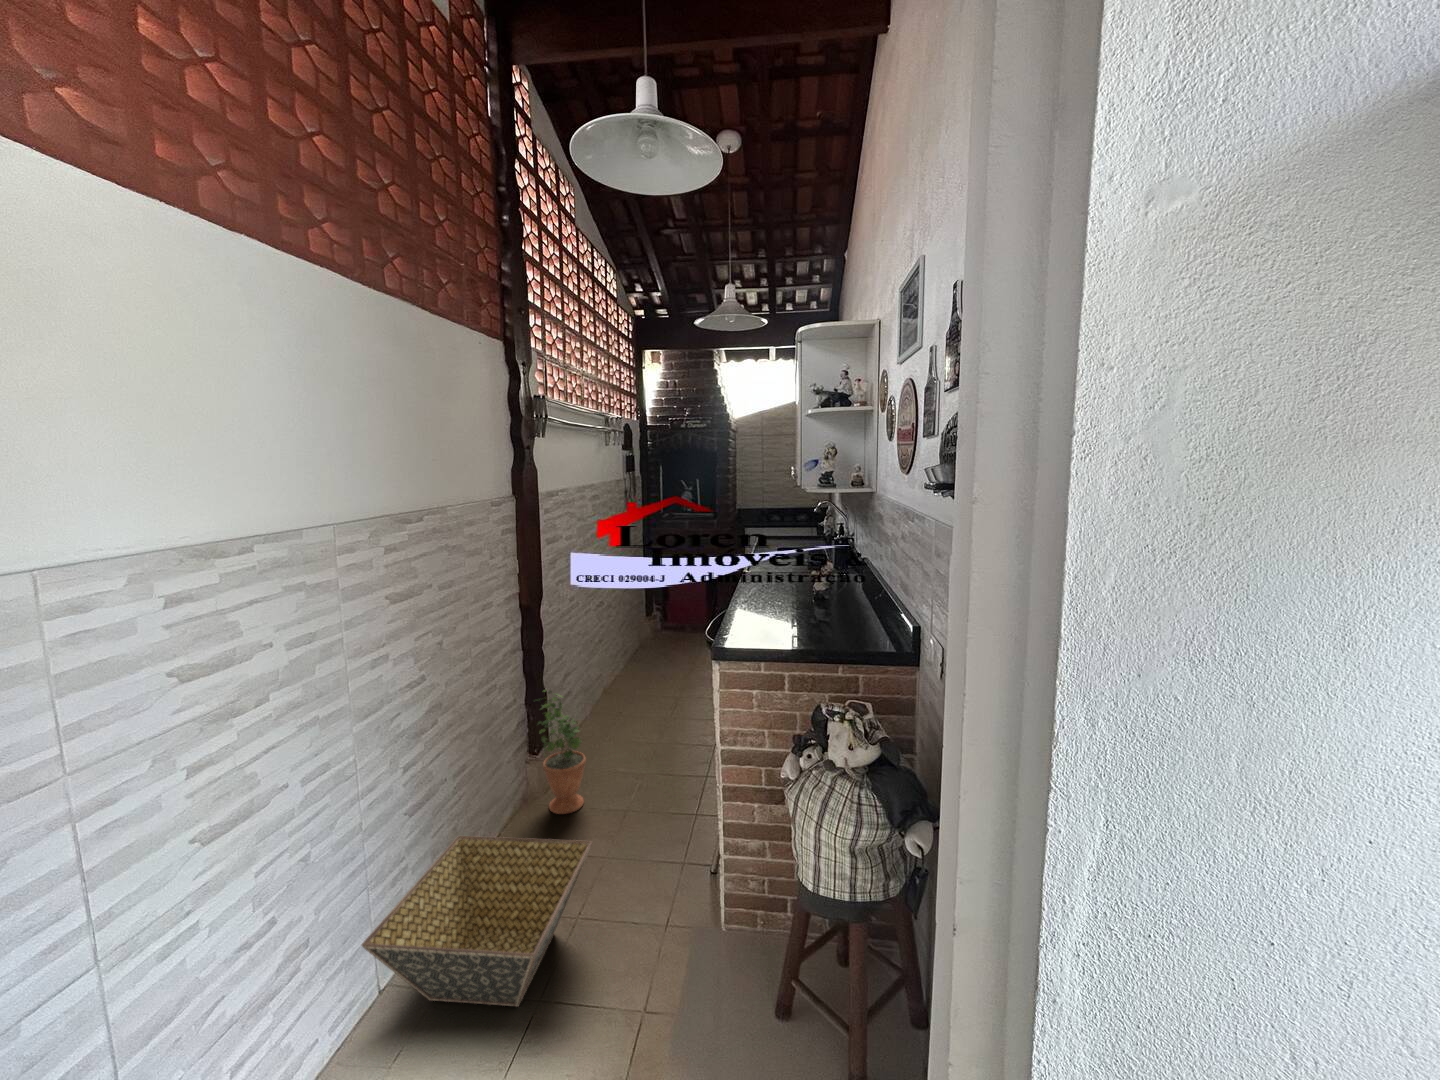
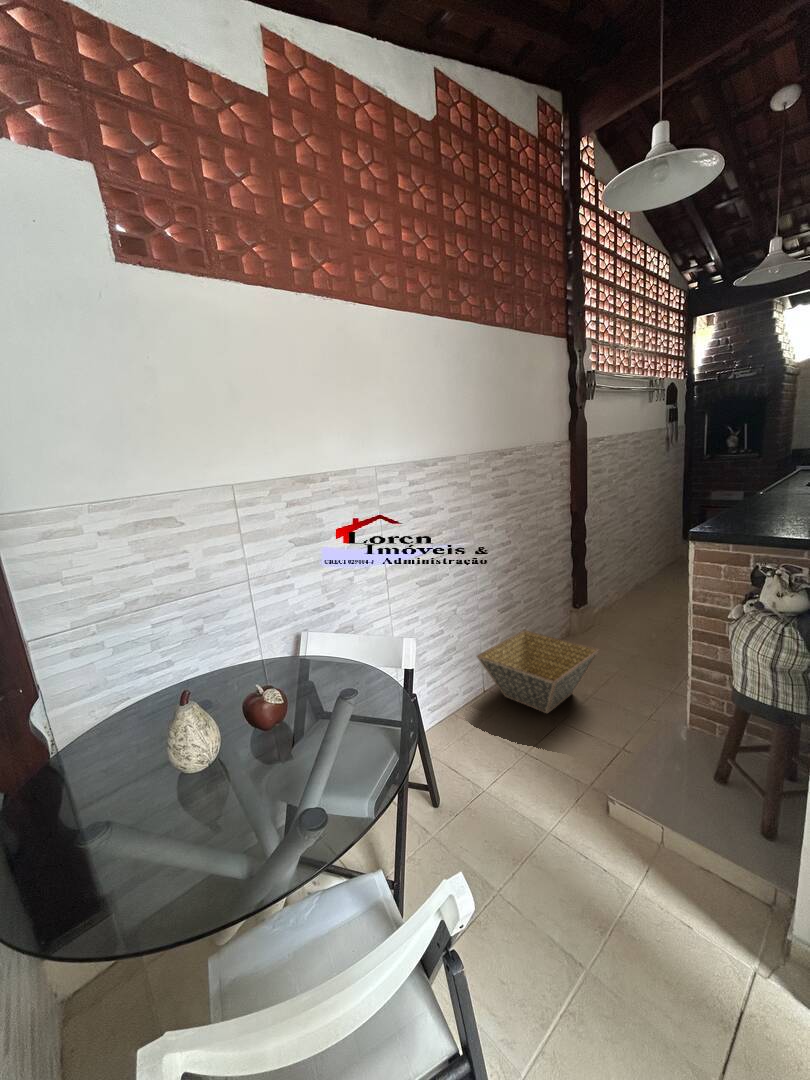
potted plant: present [535,691,586,814] -> none [574,565,607,645]

